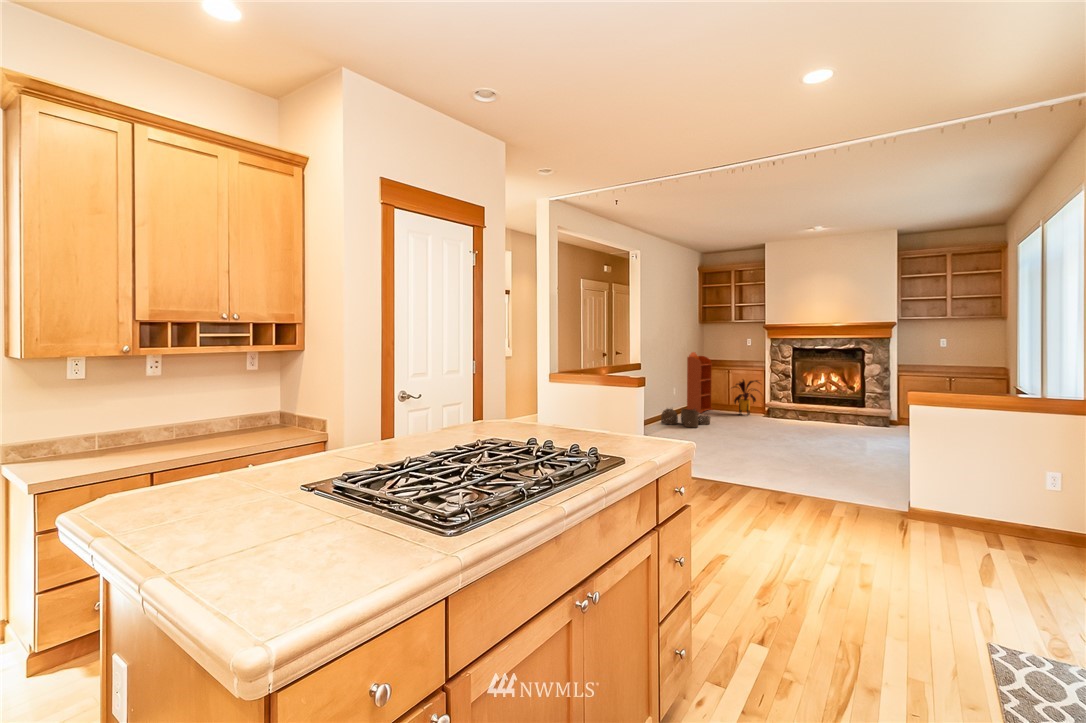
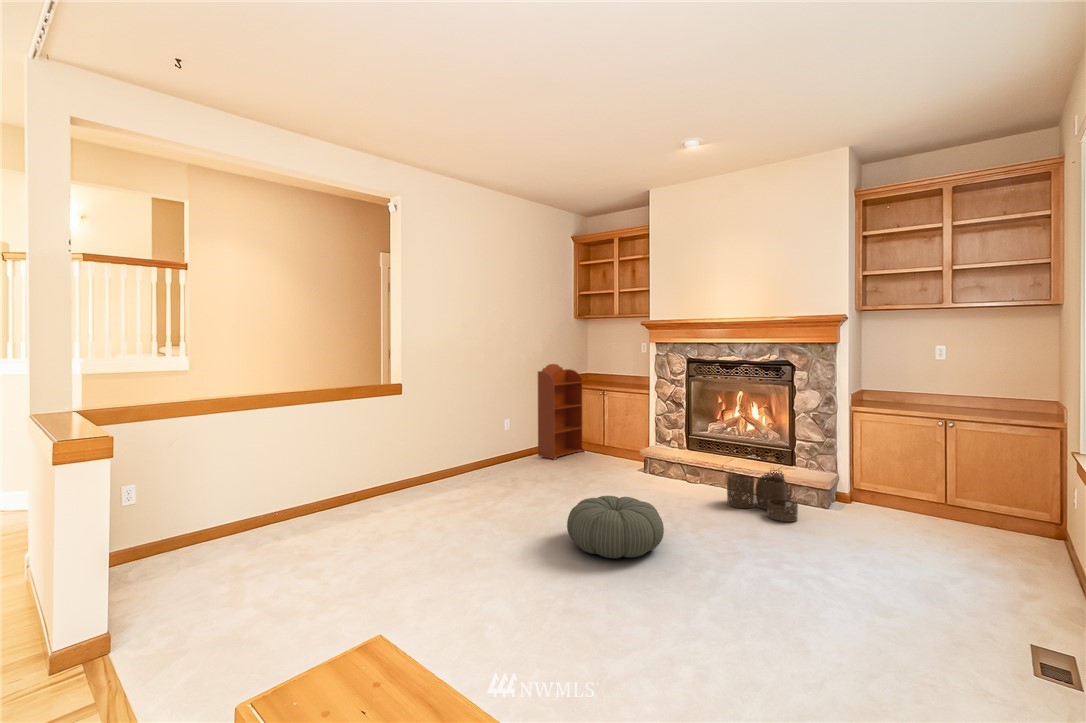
house plant: present [734,380,759,415] -> none [594,408,648,467]
woven basket: present [661,409,710,428] -> present [727,470,798,521]
pouf: none [769,418,823,444] -> present [567,496,664,558]

